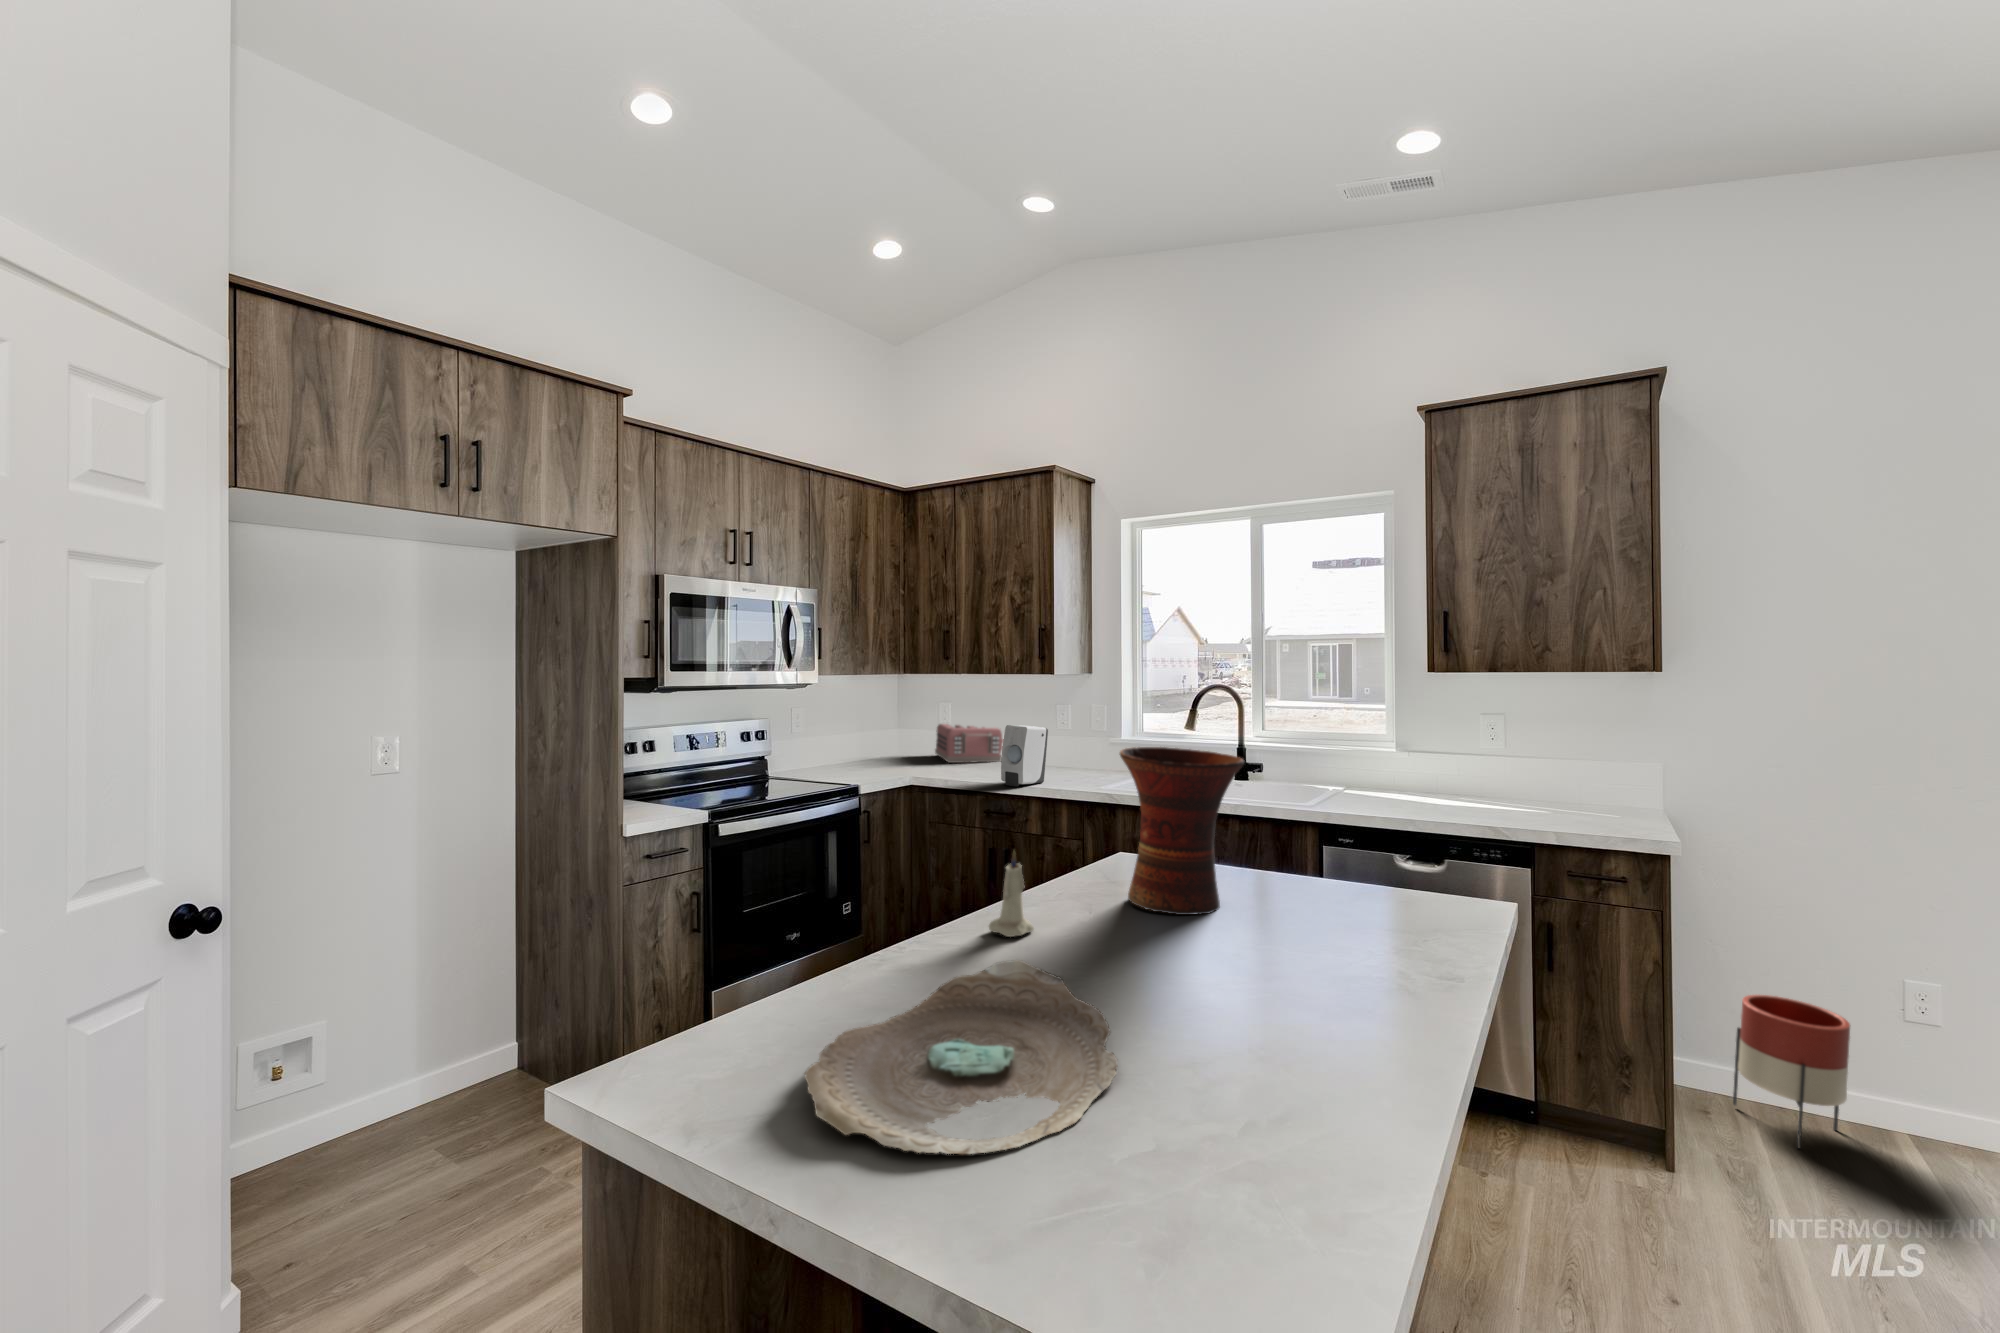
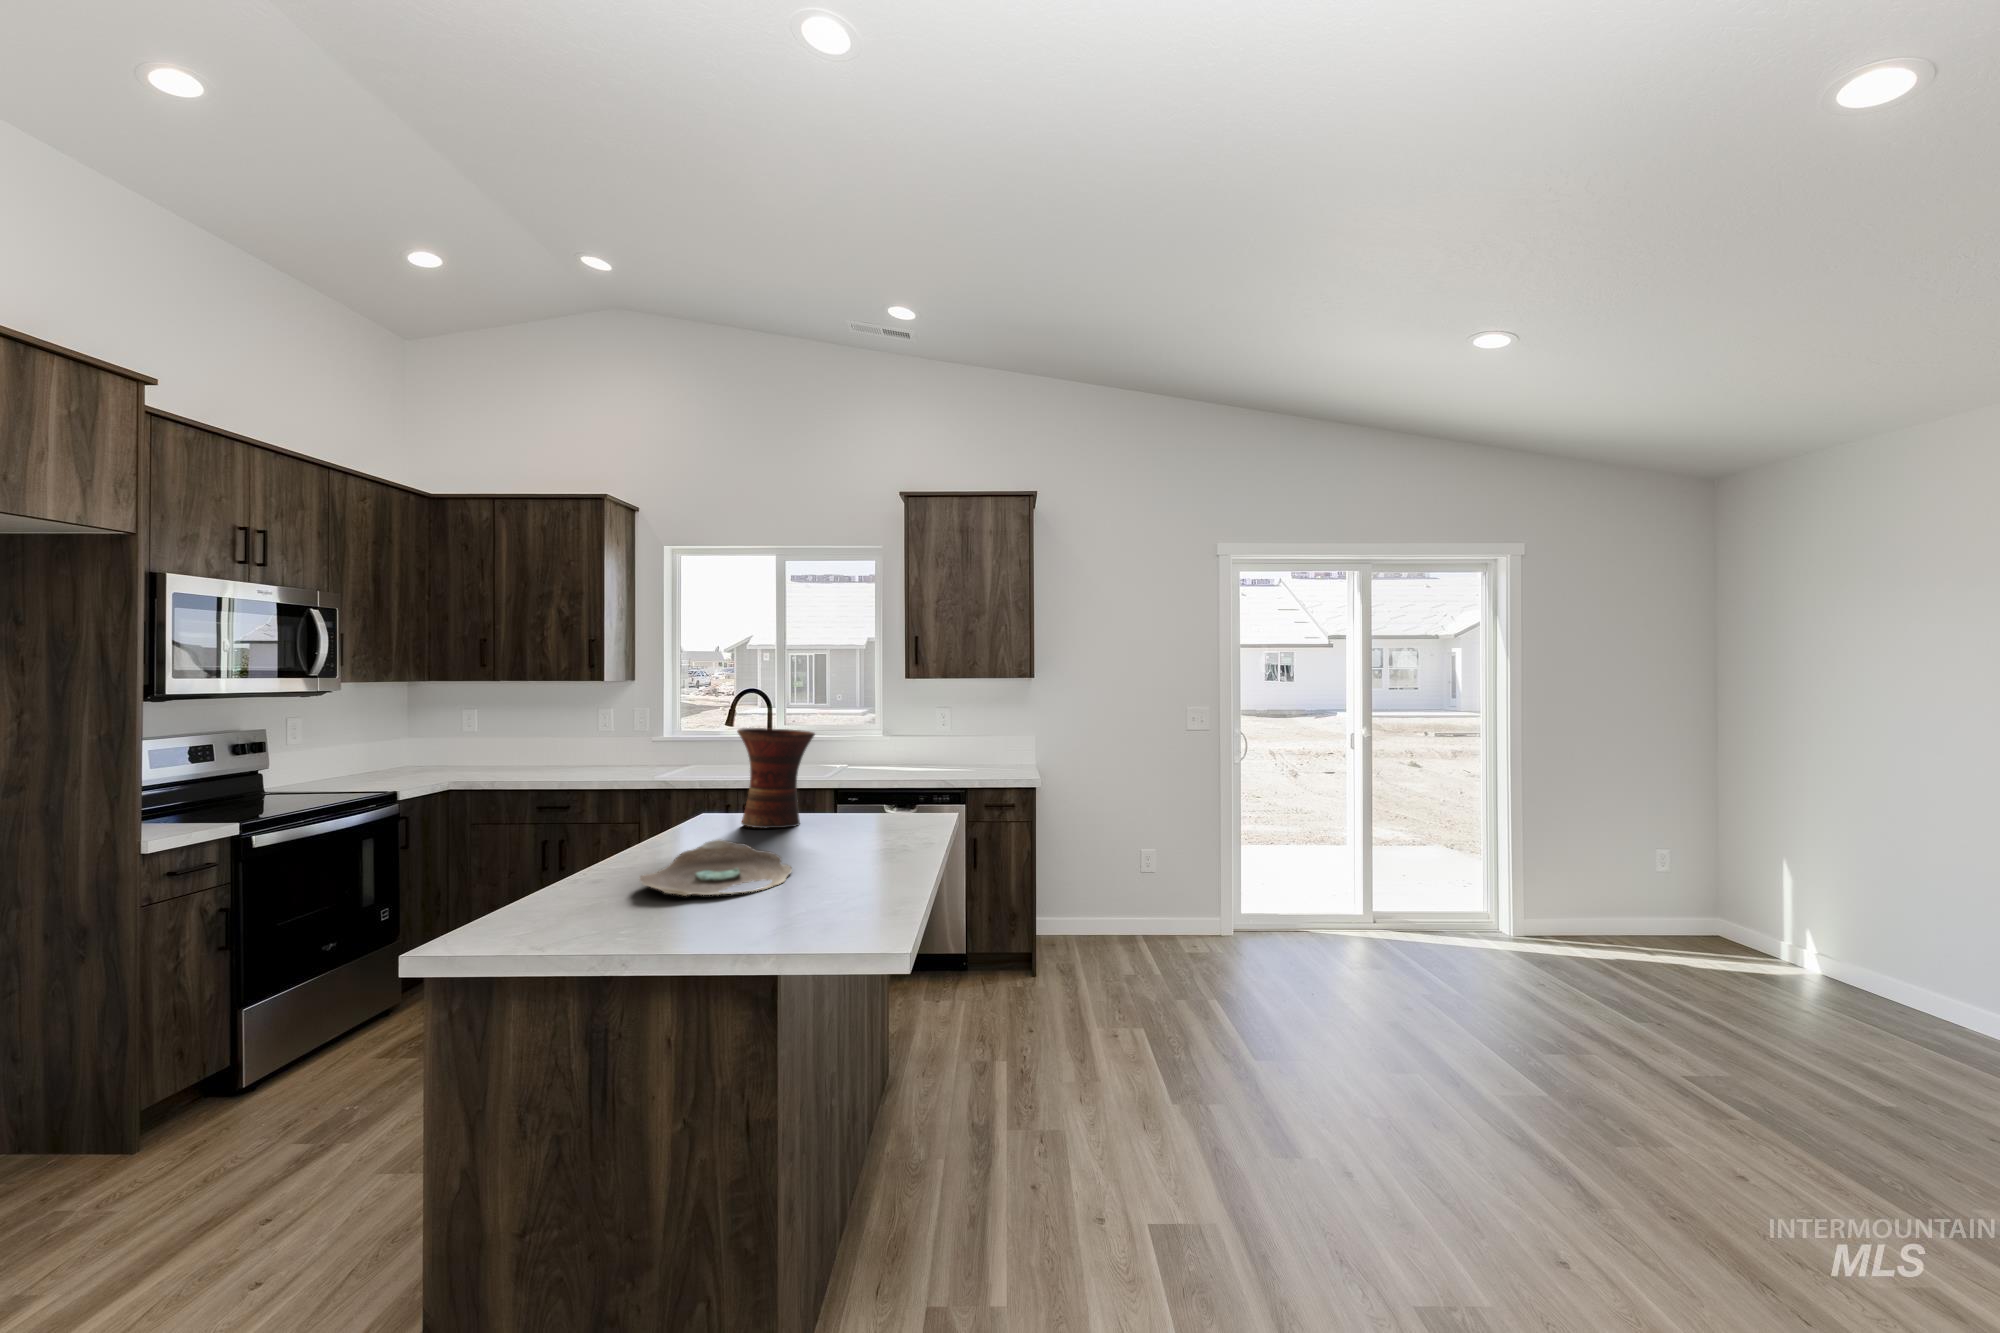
toaster: present [935,724,1003,763] -> none [451,729,536,769]
soap dispenser: present [1001,725,1048,787] -> none [556,727,601,782]
candle: present [989,851,1034,937] -> none [665,792,695,846]
planter: present [1733,995,1850,1149] -> none [1067,871,1116,952]

